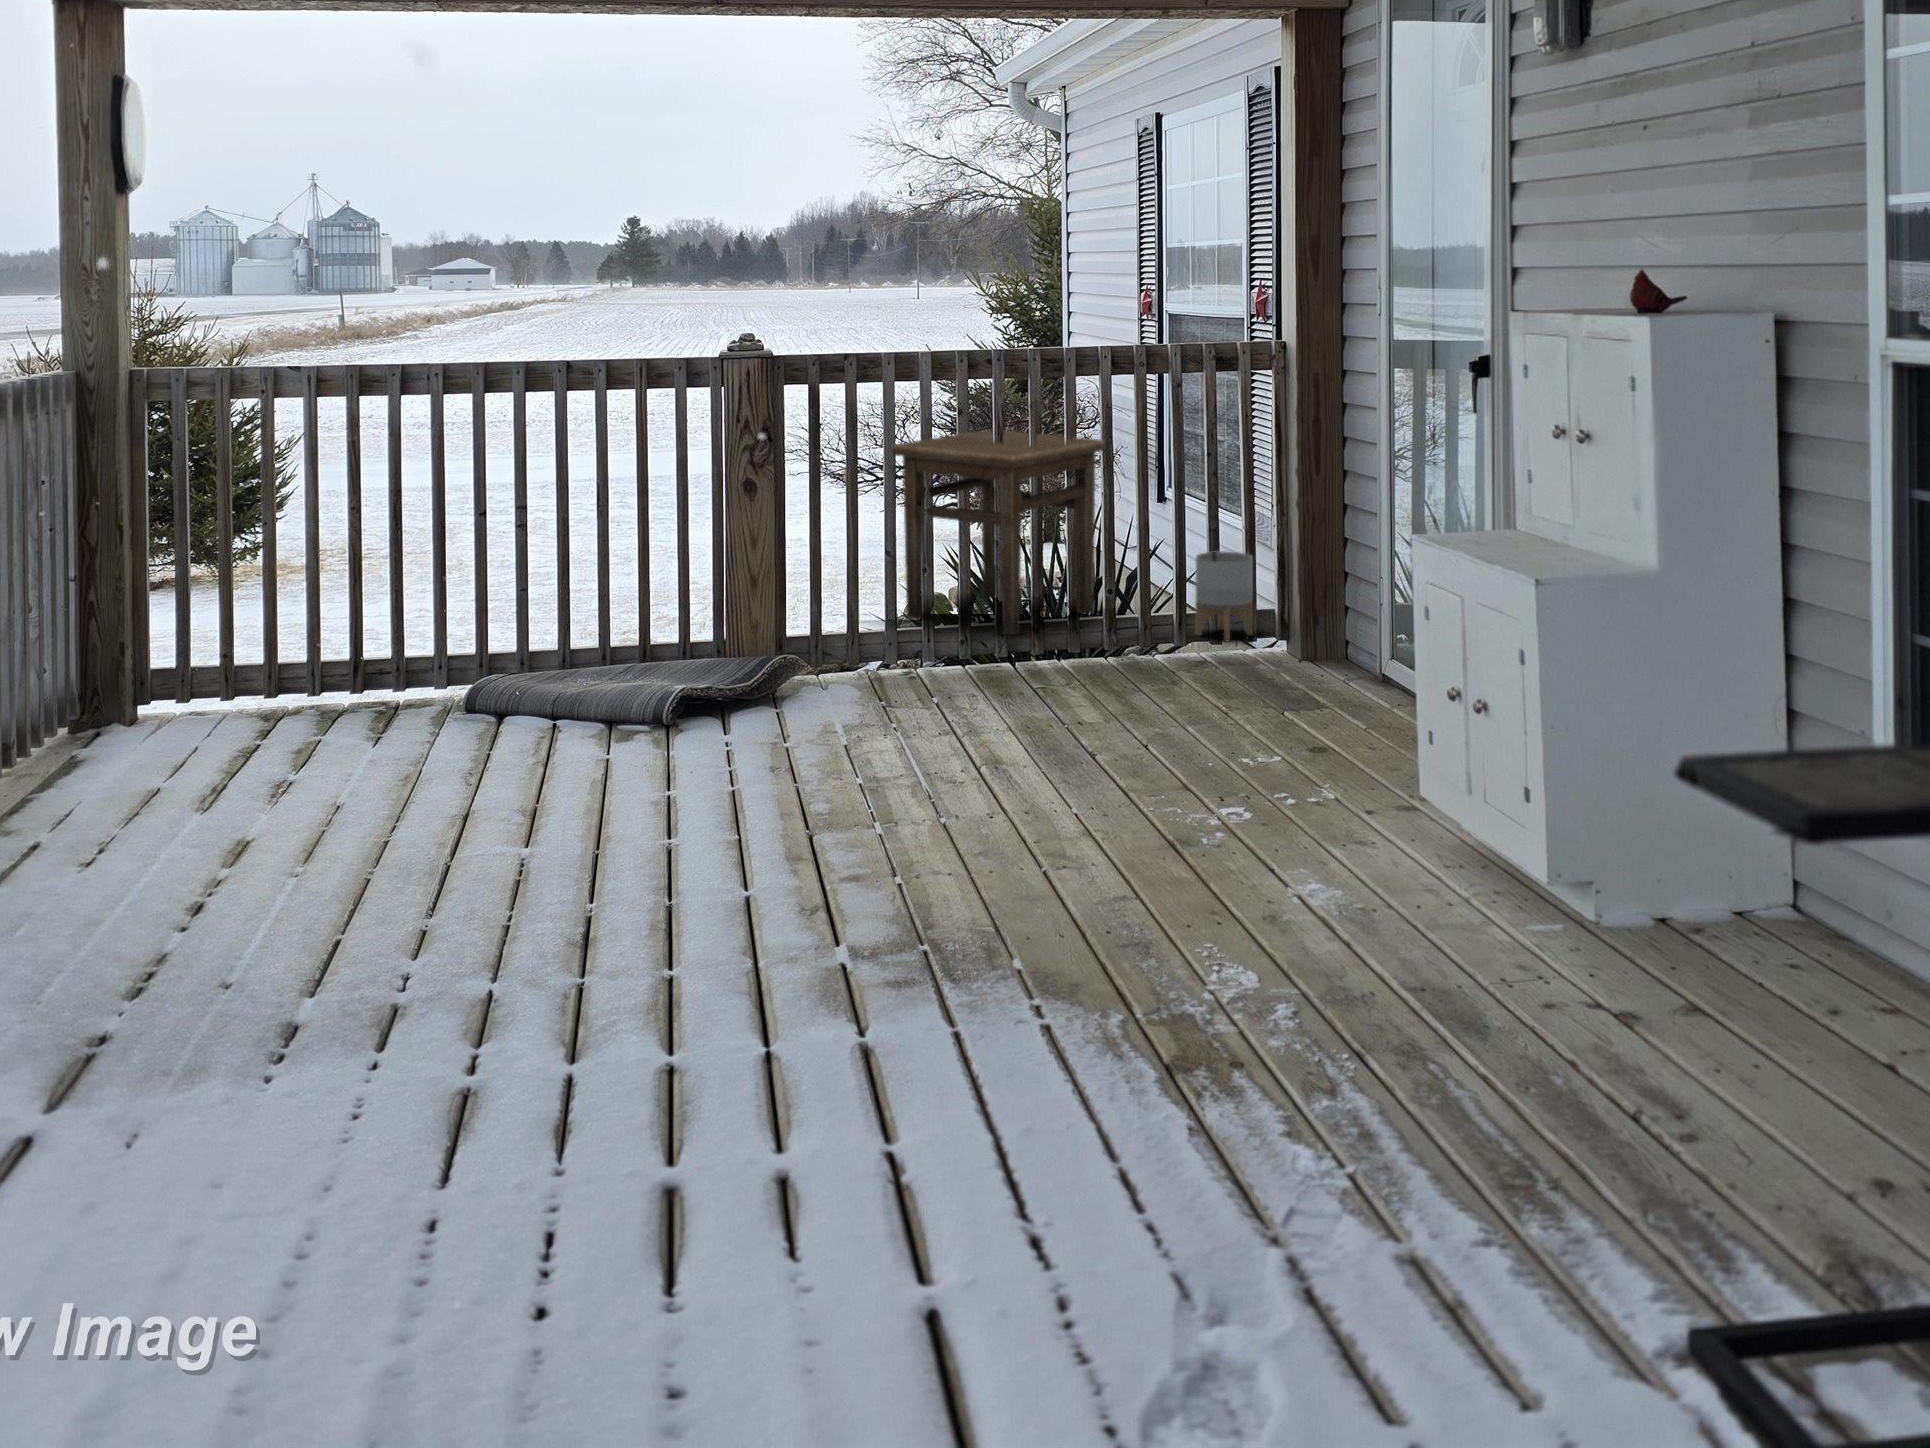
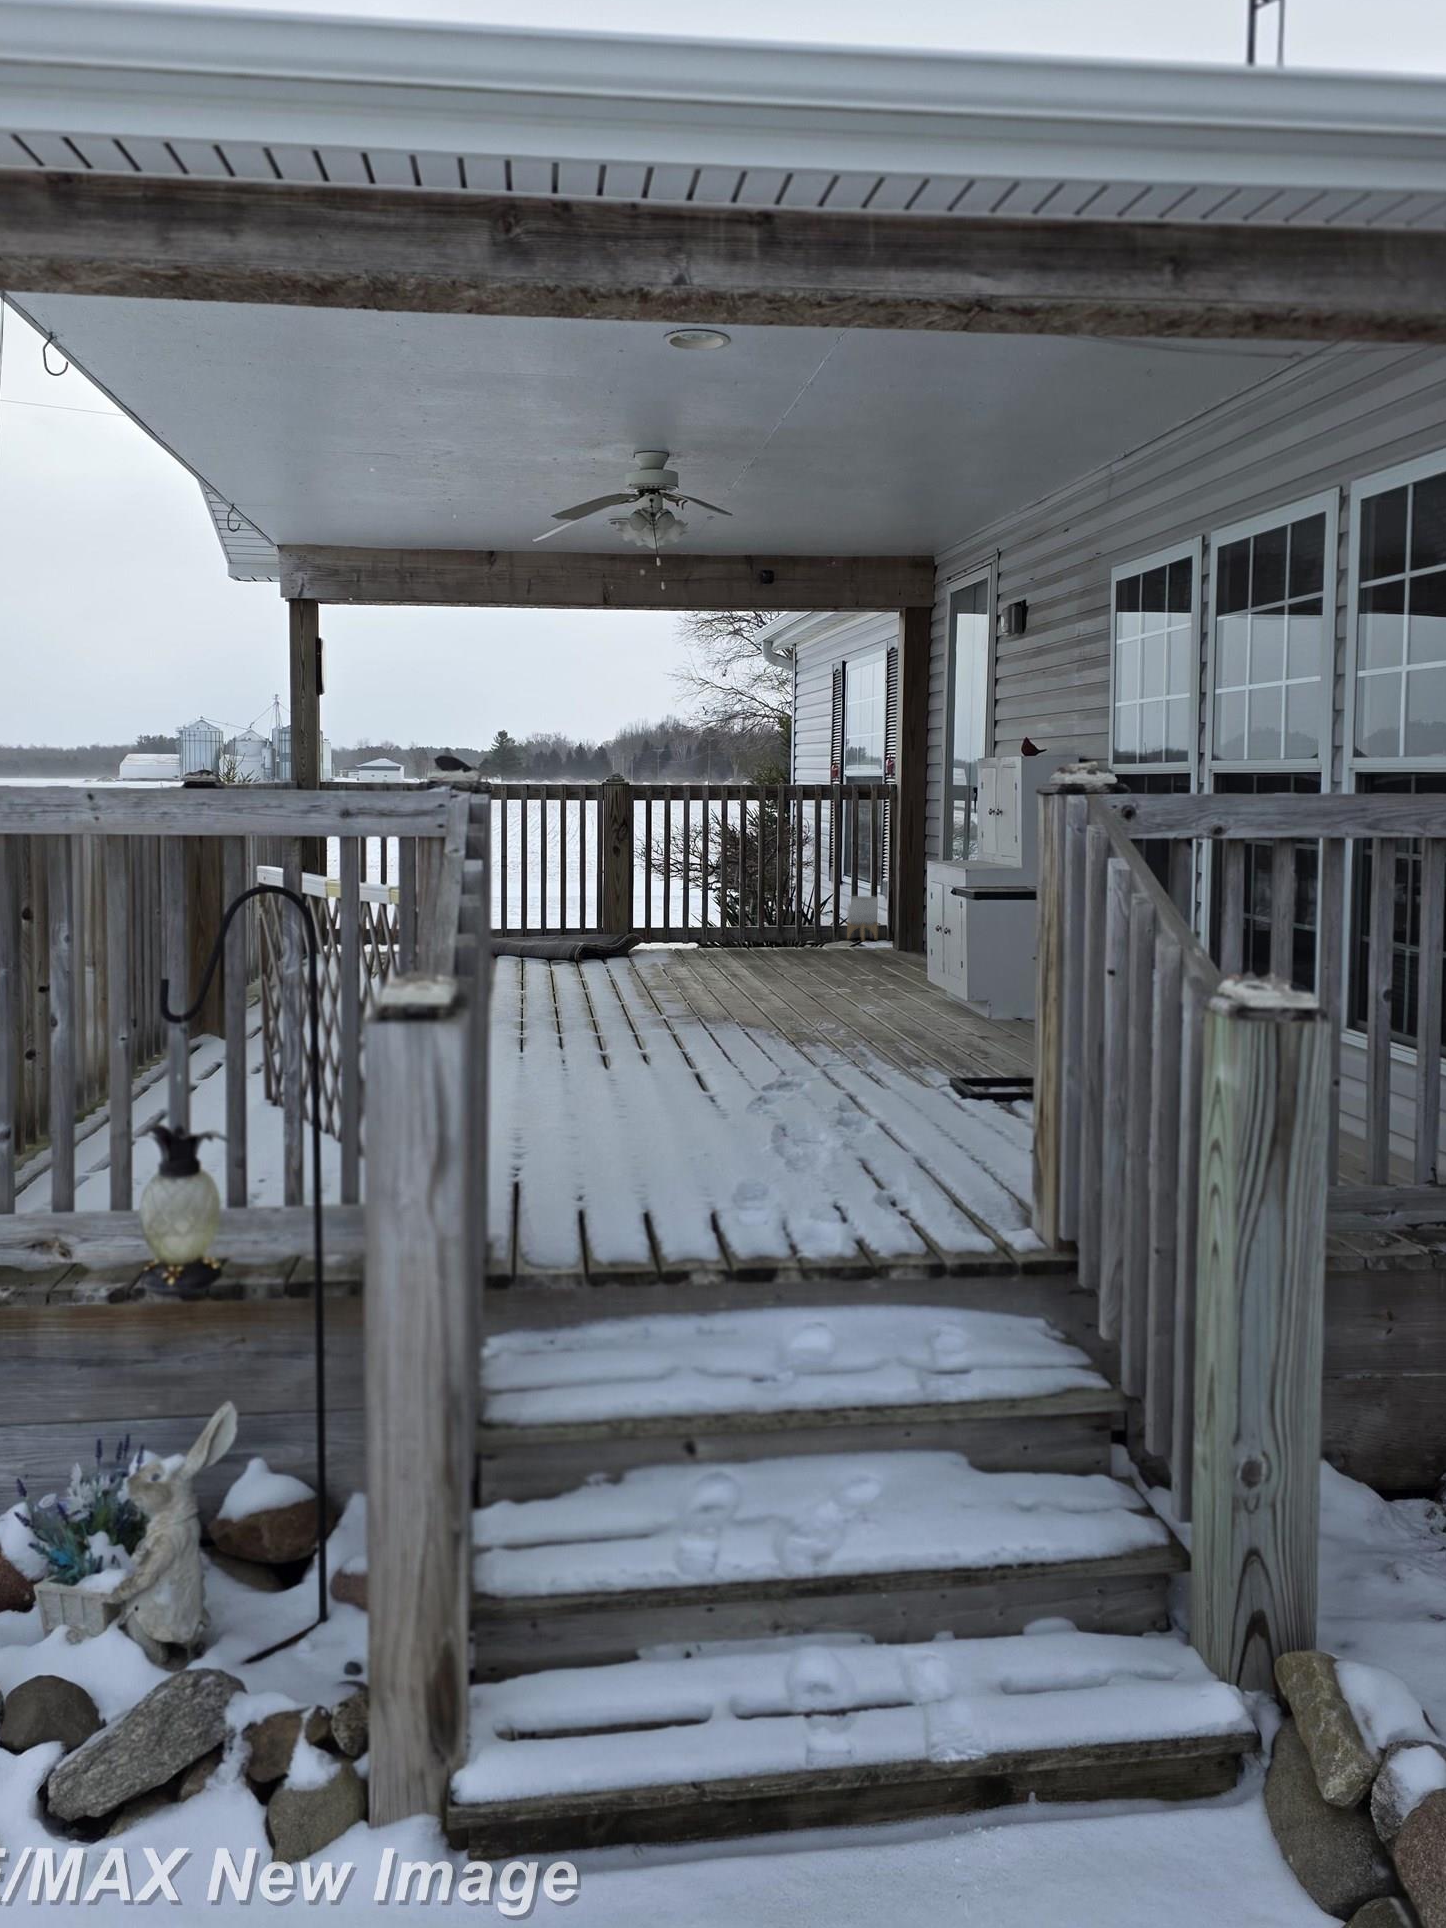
side table: present [893,430,1104,635] -> none [689,833,803,937]

